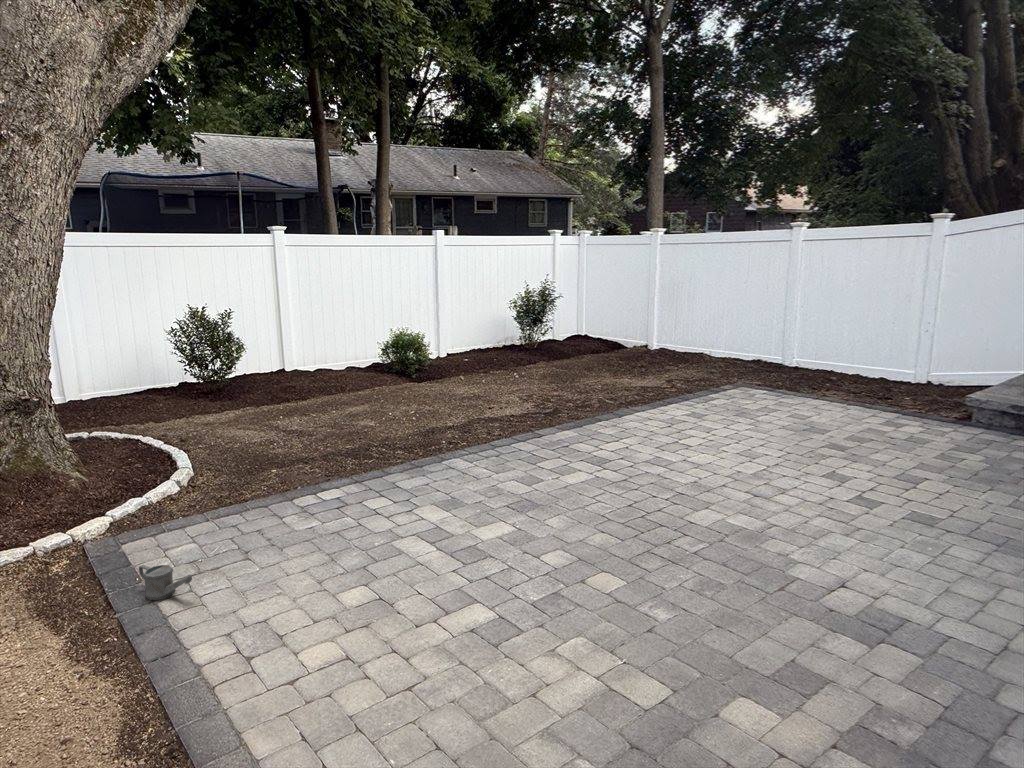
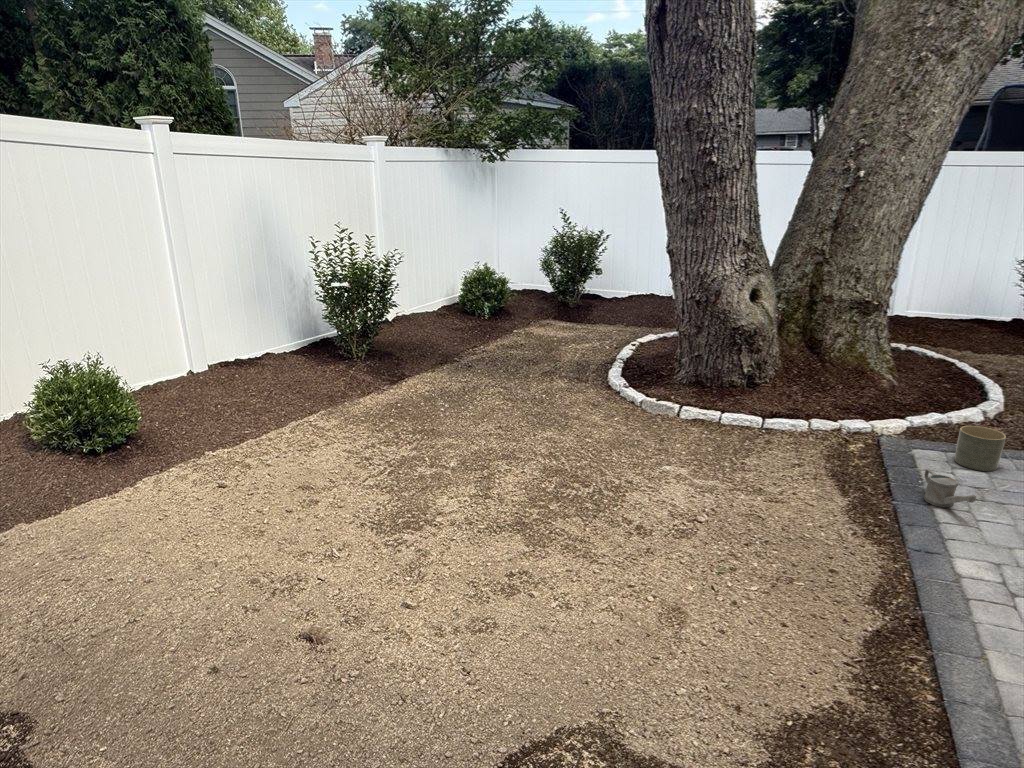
planter: none [160,499,203,545] -> present [954,426,1006,471]

